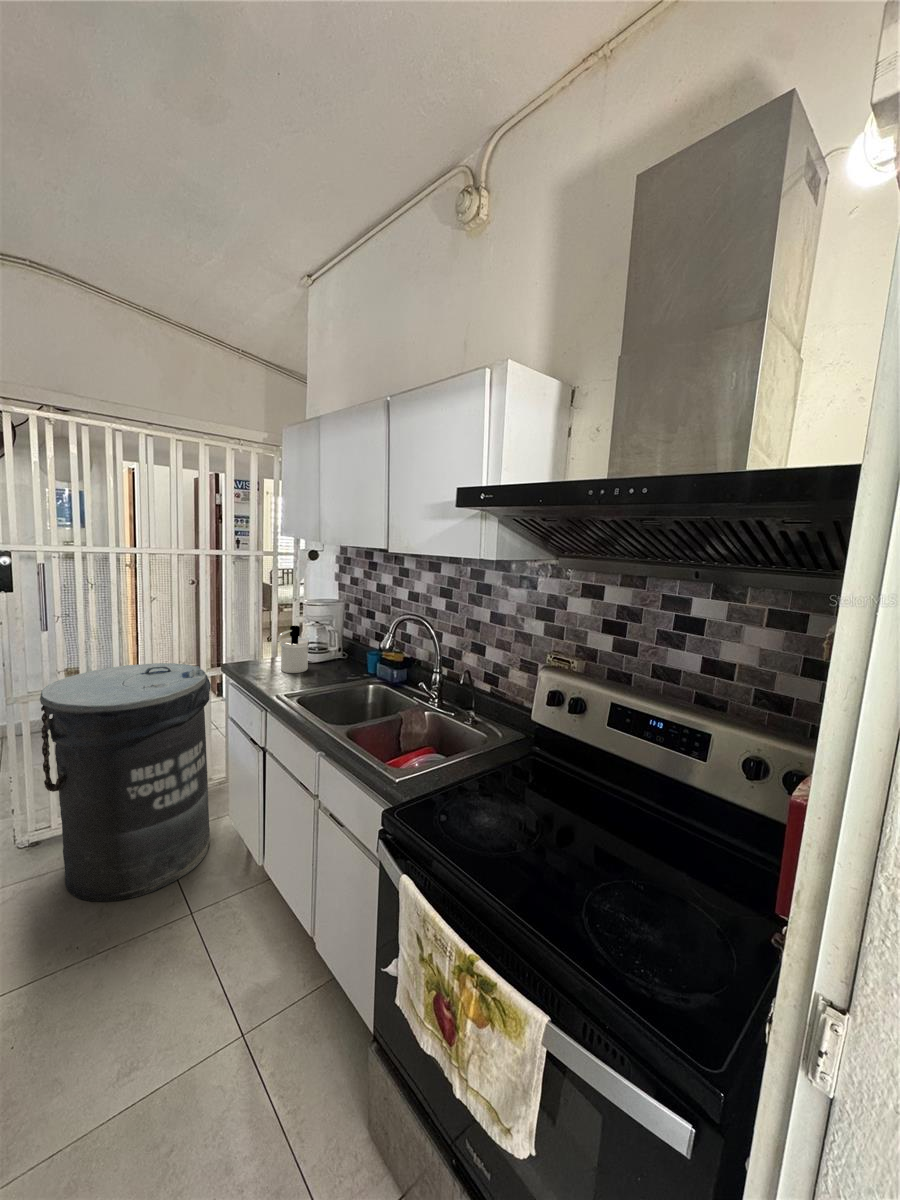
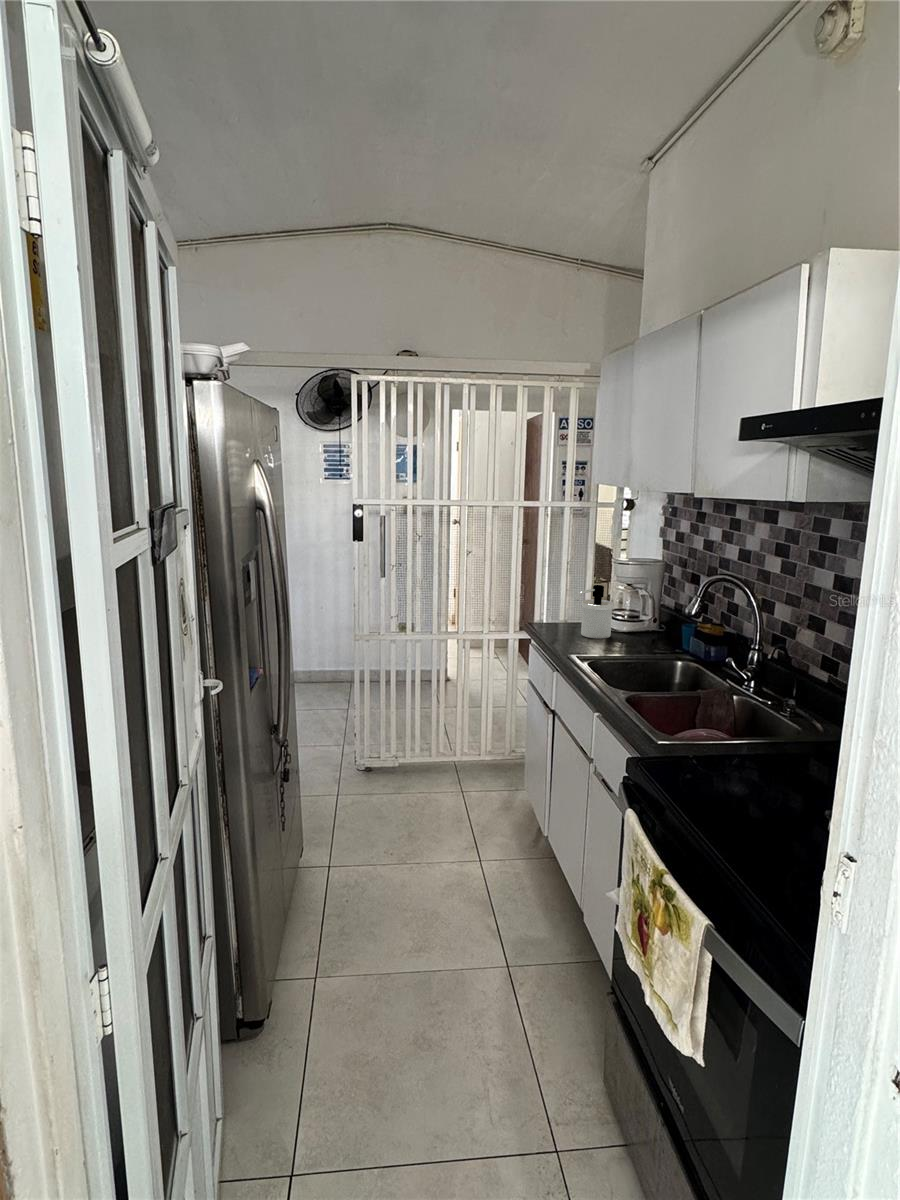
trash can: present [40,663,211,902] -> none [376,617,515,836]

